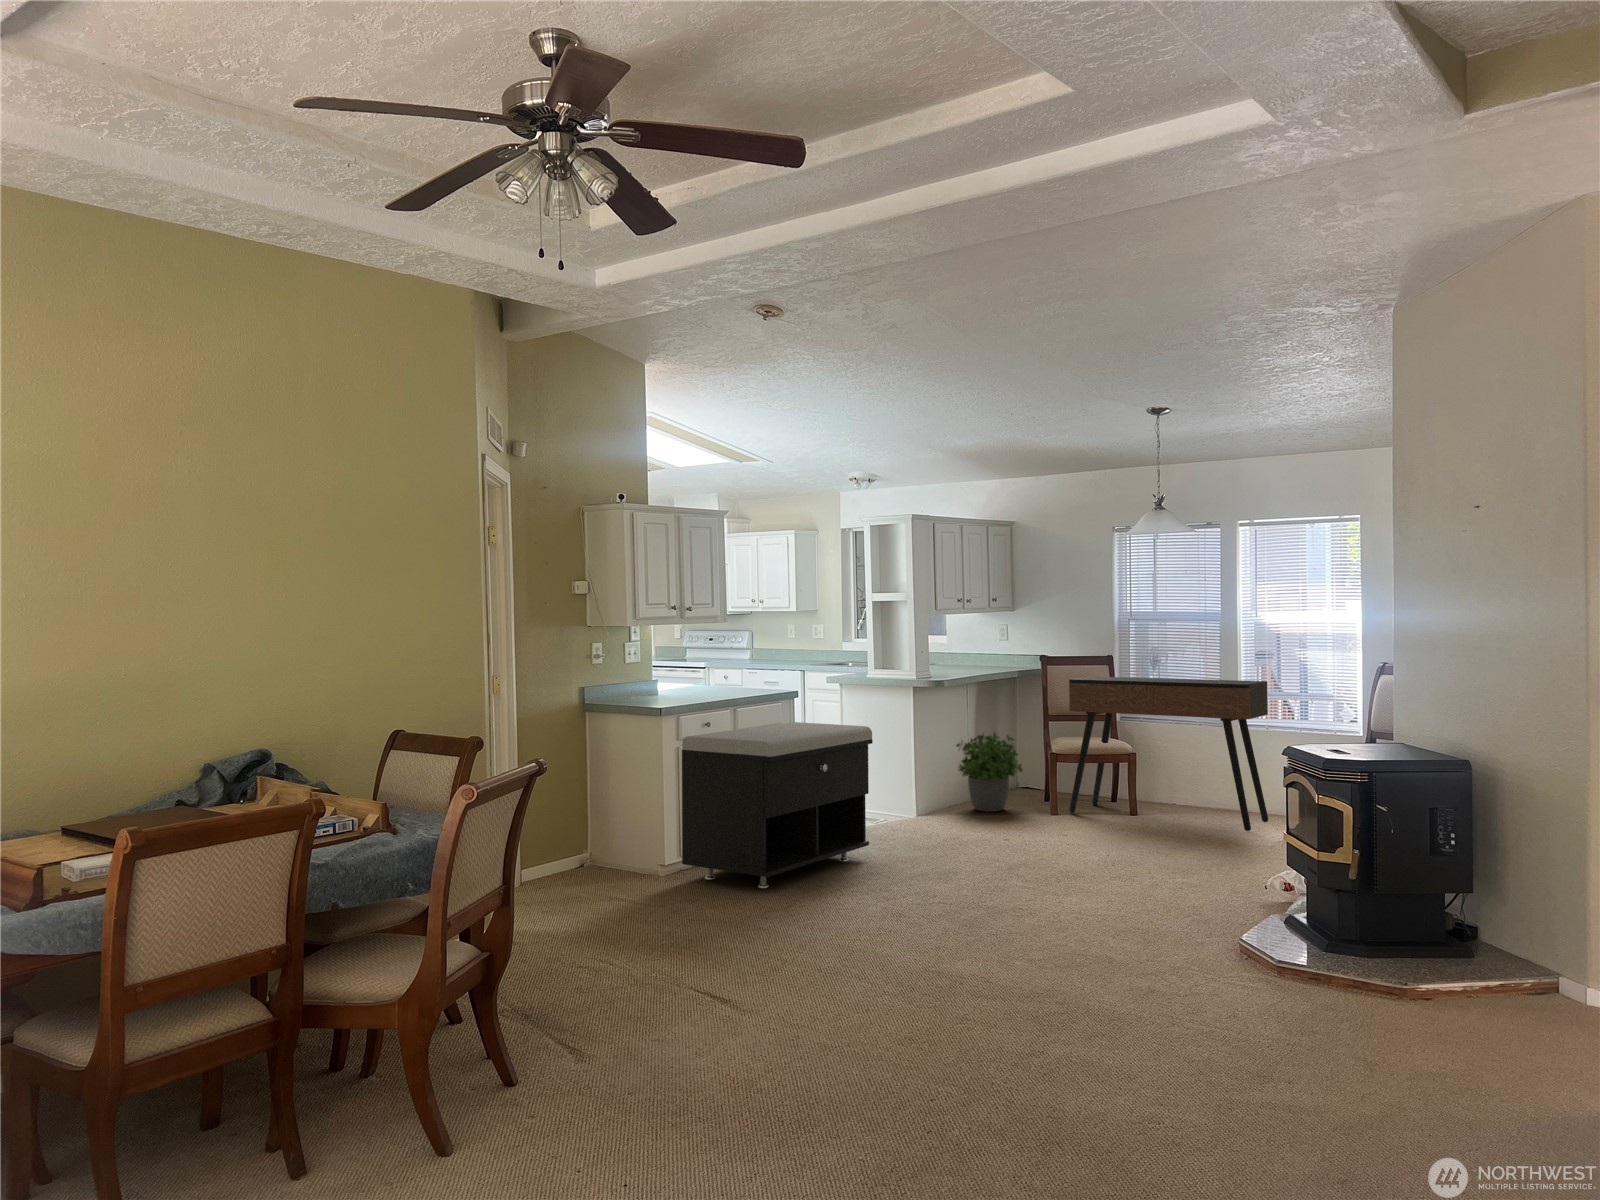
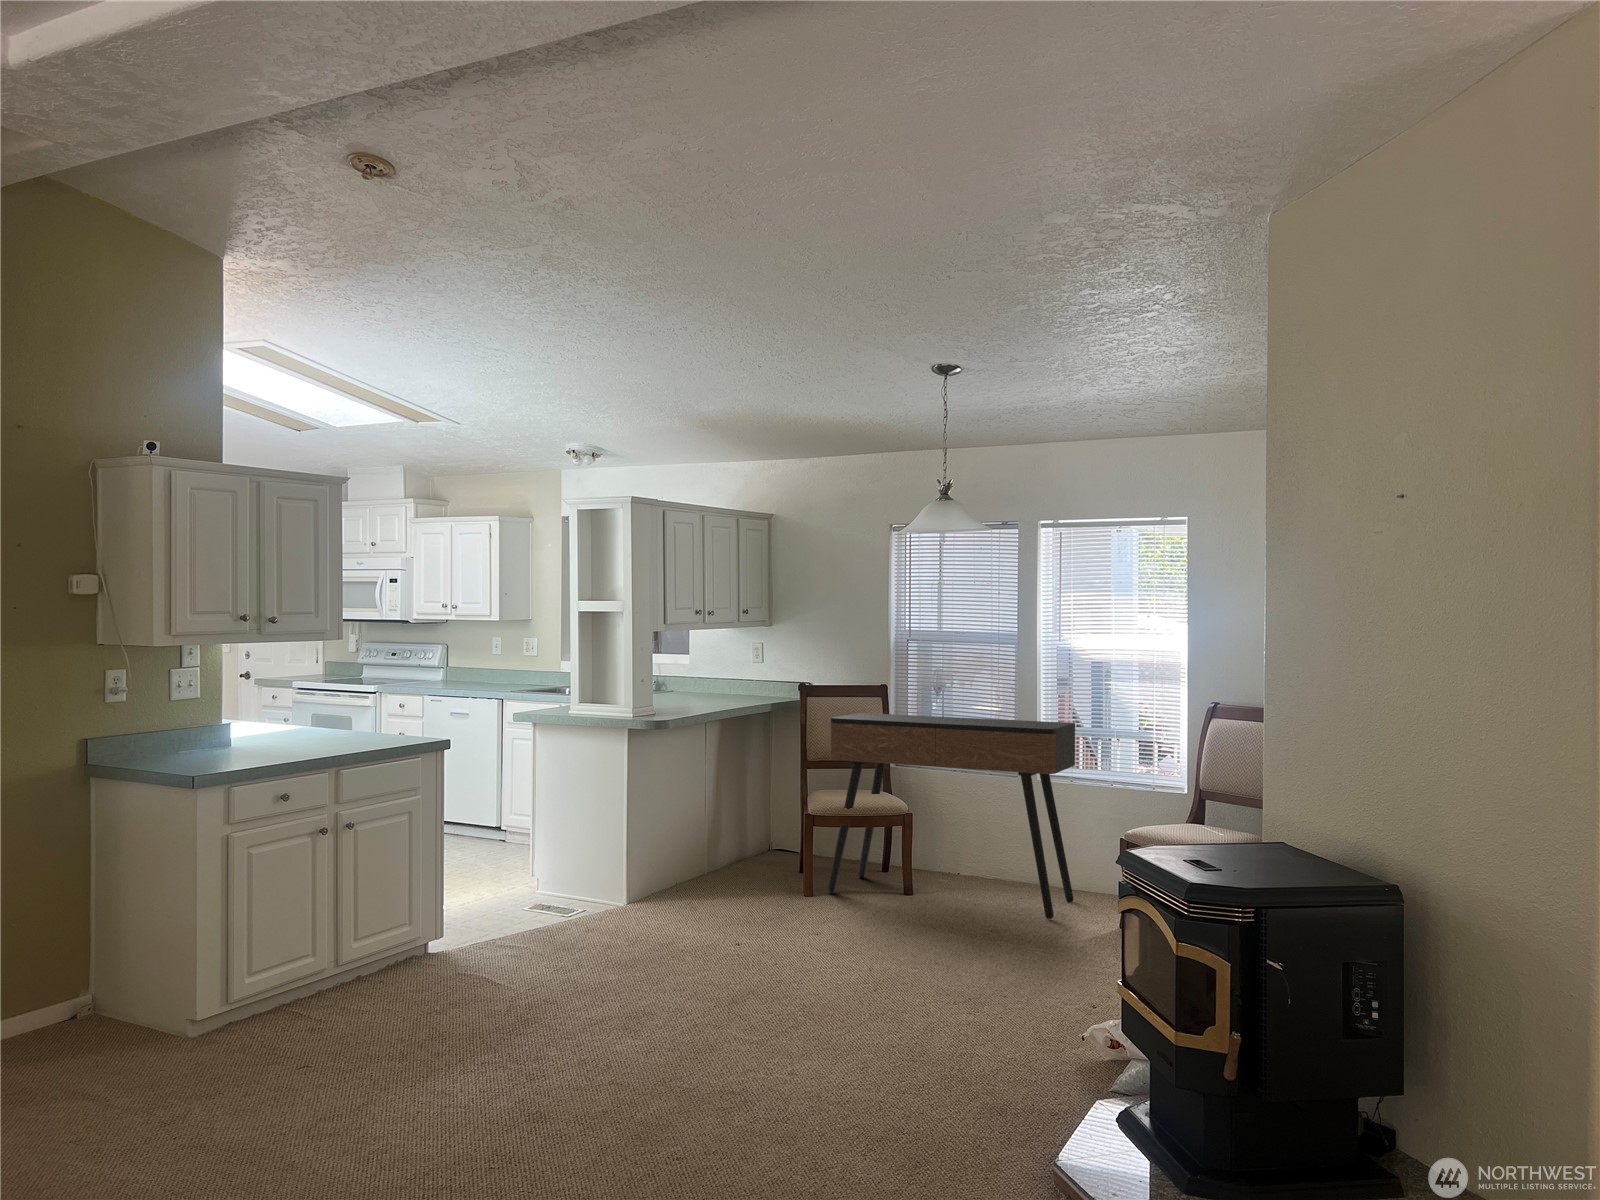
storage bench: present [682,722,873,888] -> none [226,786,544,1056]
potted plant: present [956,733,1023,812] -> none [684,786,771,892]

